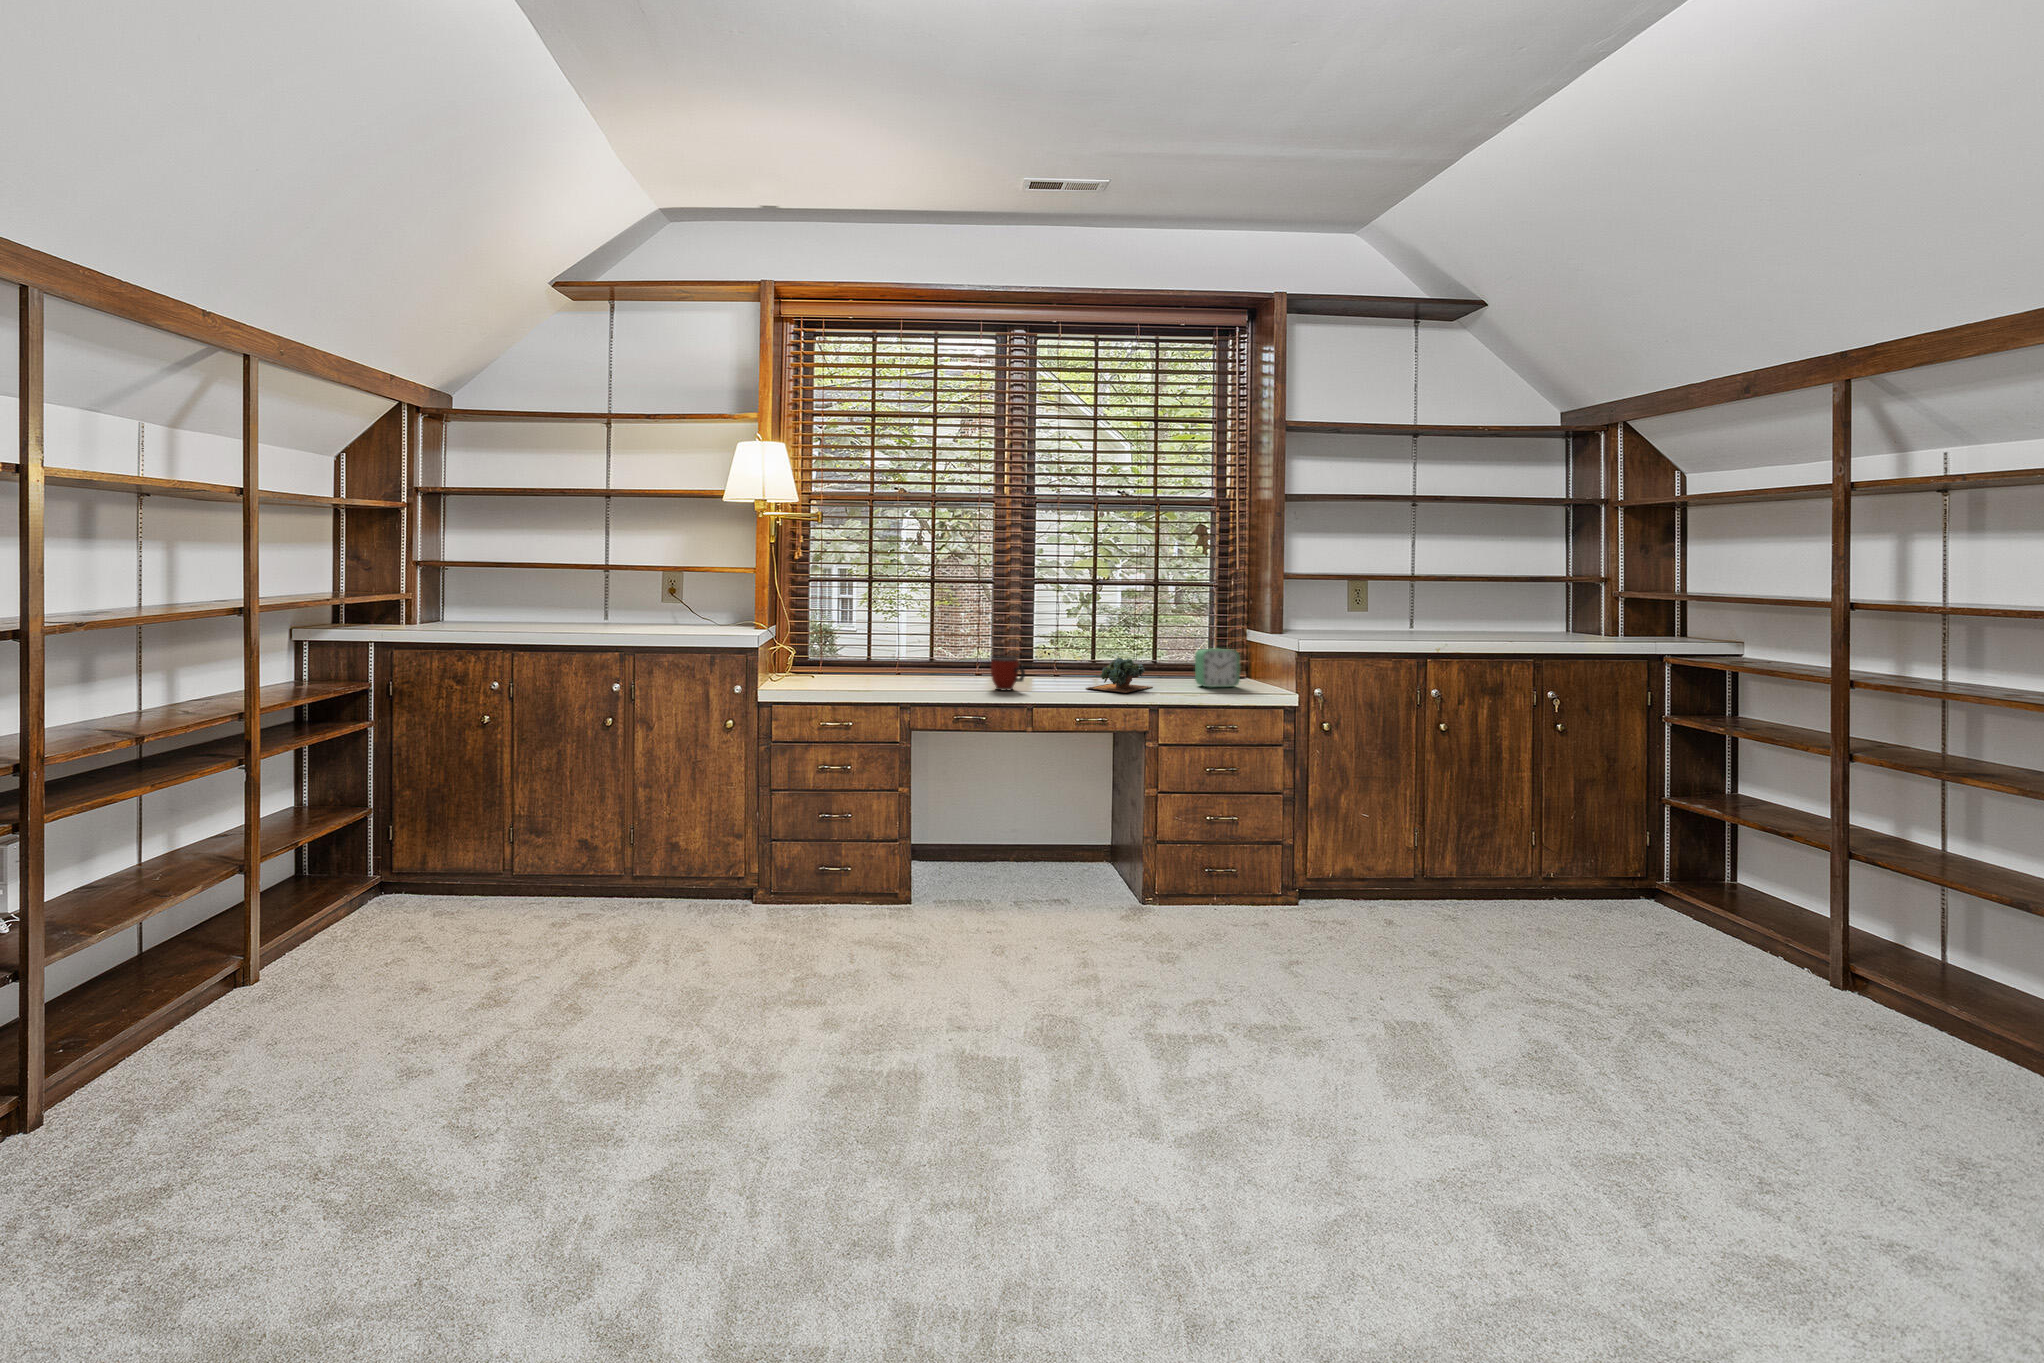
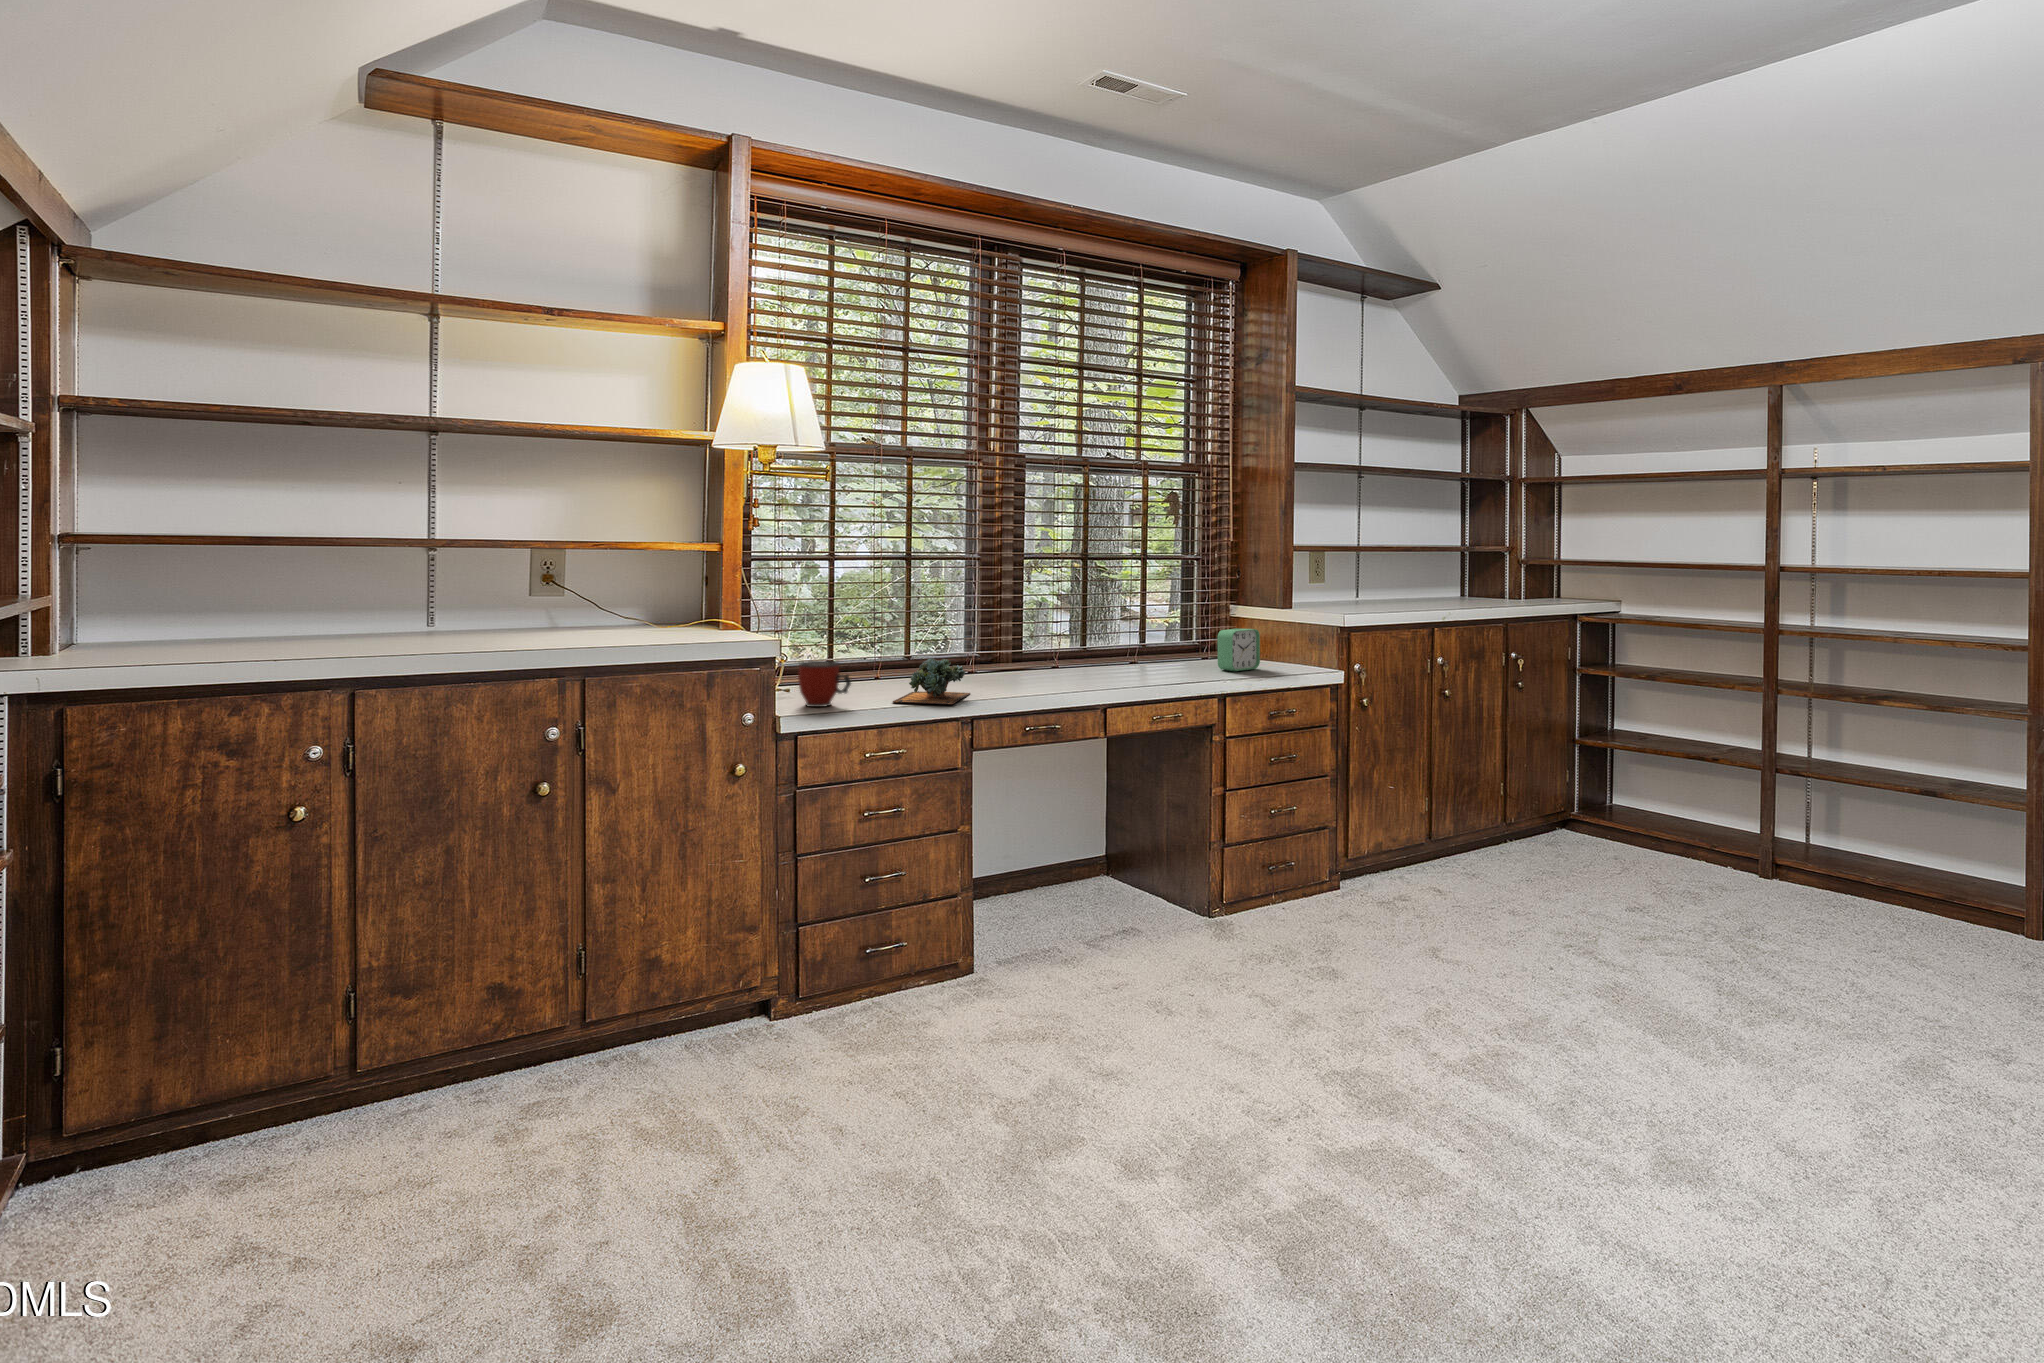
mug: present [991,657,1025,690] -> present [798,661,851,707]
succulent plant: present [1086,657,1152,693] -> present [893,658,970,704]

